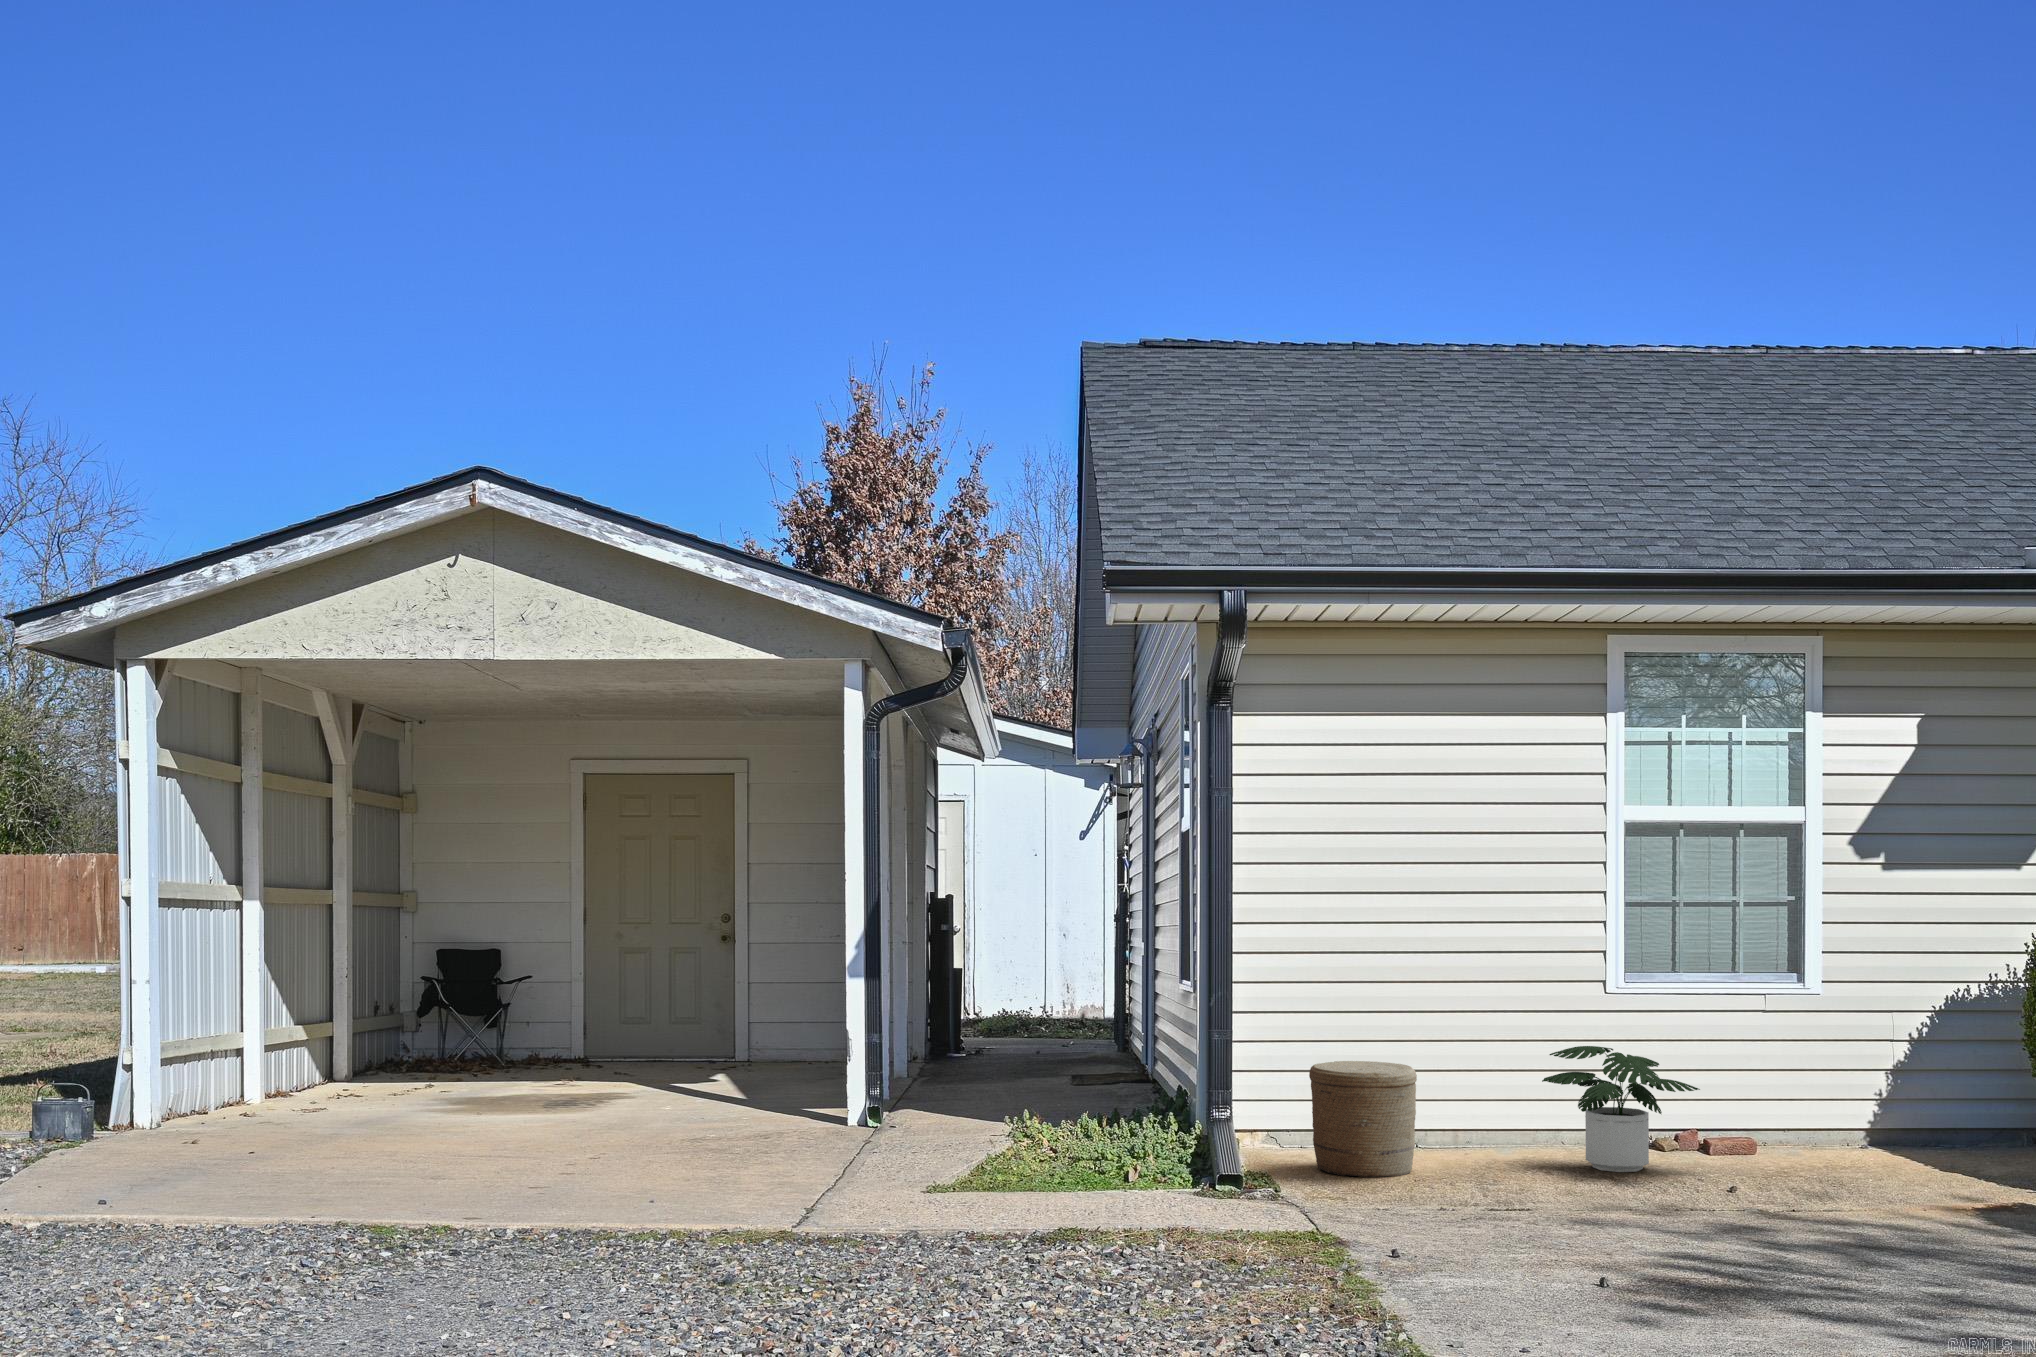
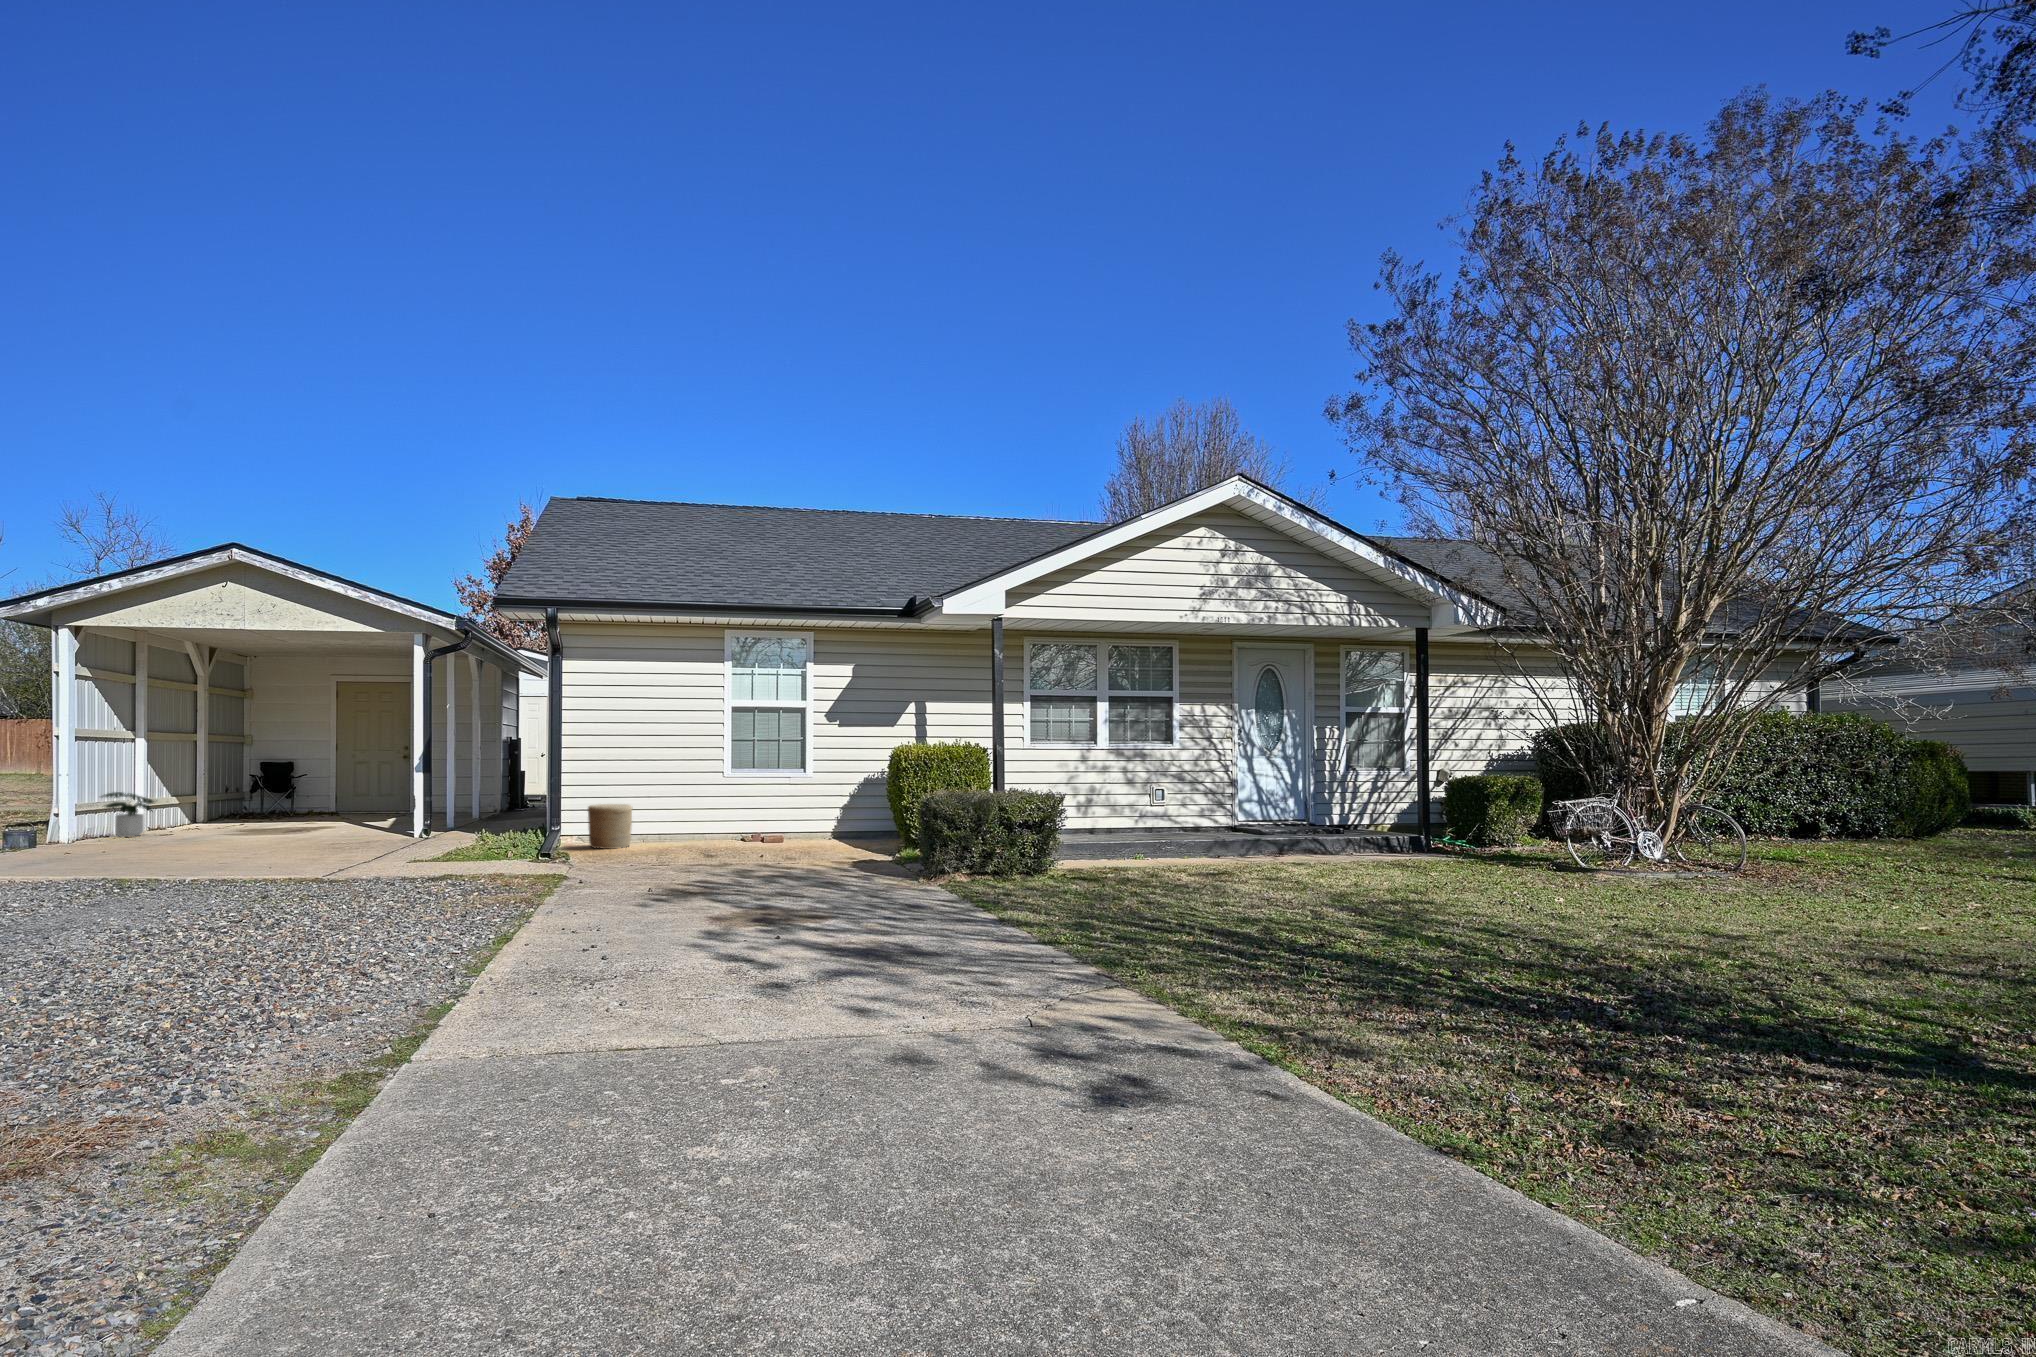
potted plant: present [1542,1046,1700,1172] -> present [101,792,154,837]

